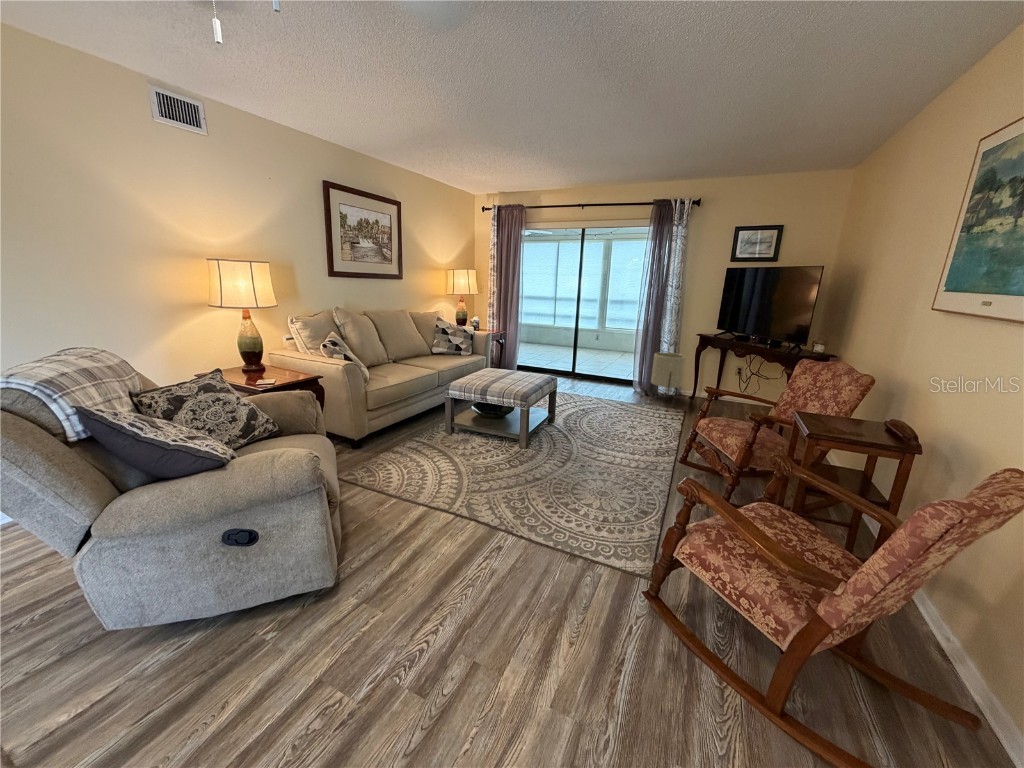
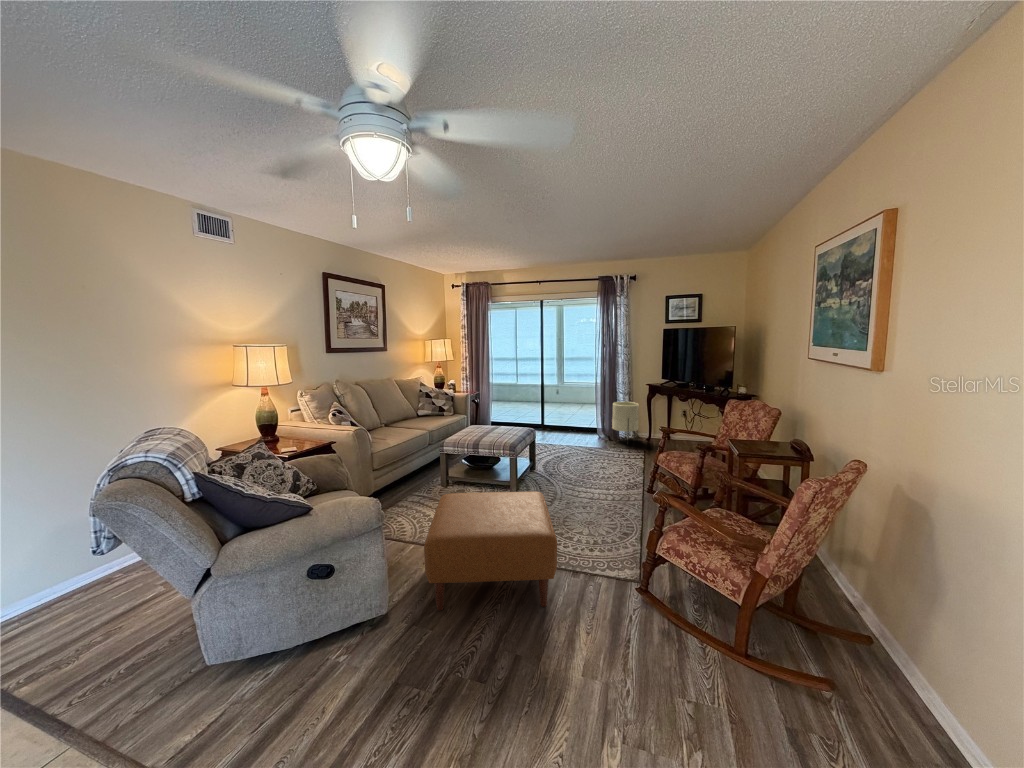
ottoman: none [379,448,545,599] -> present [424,491,557,611]

